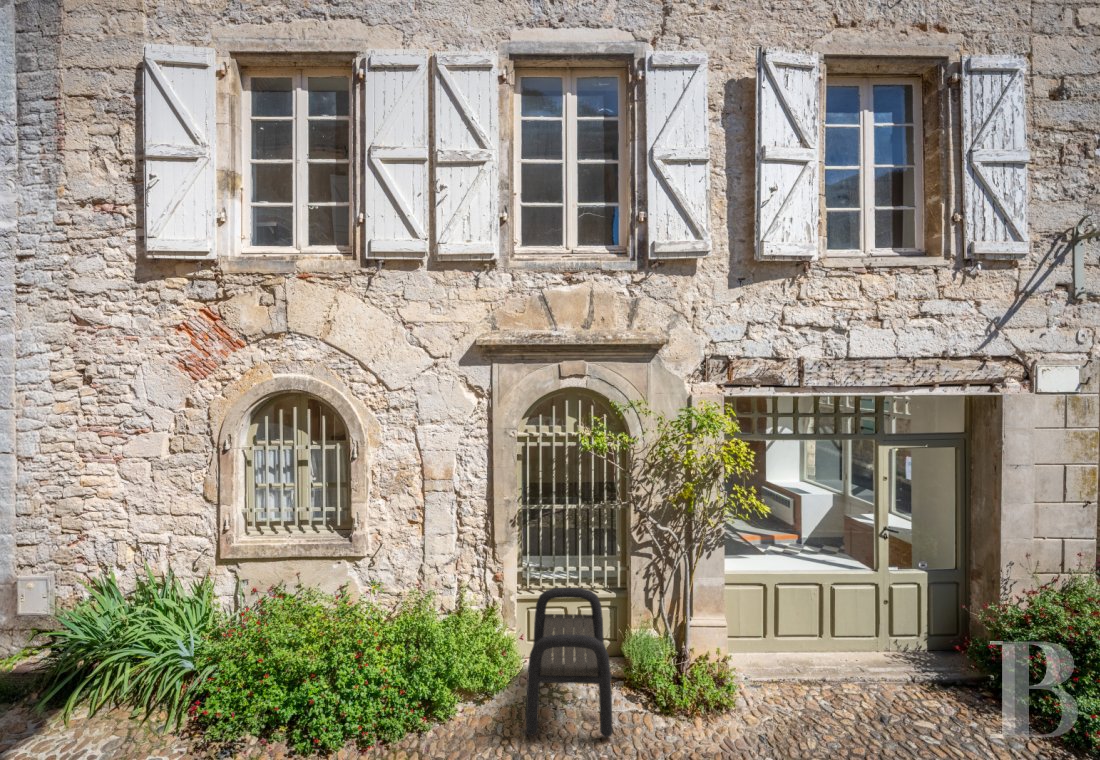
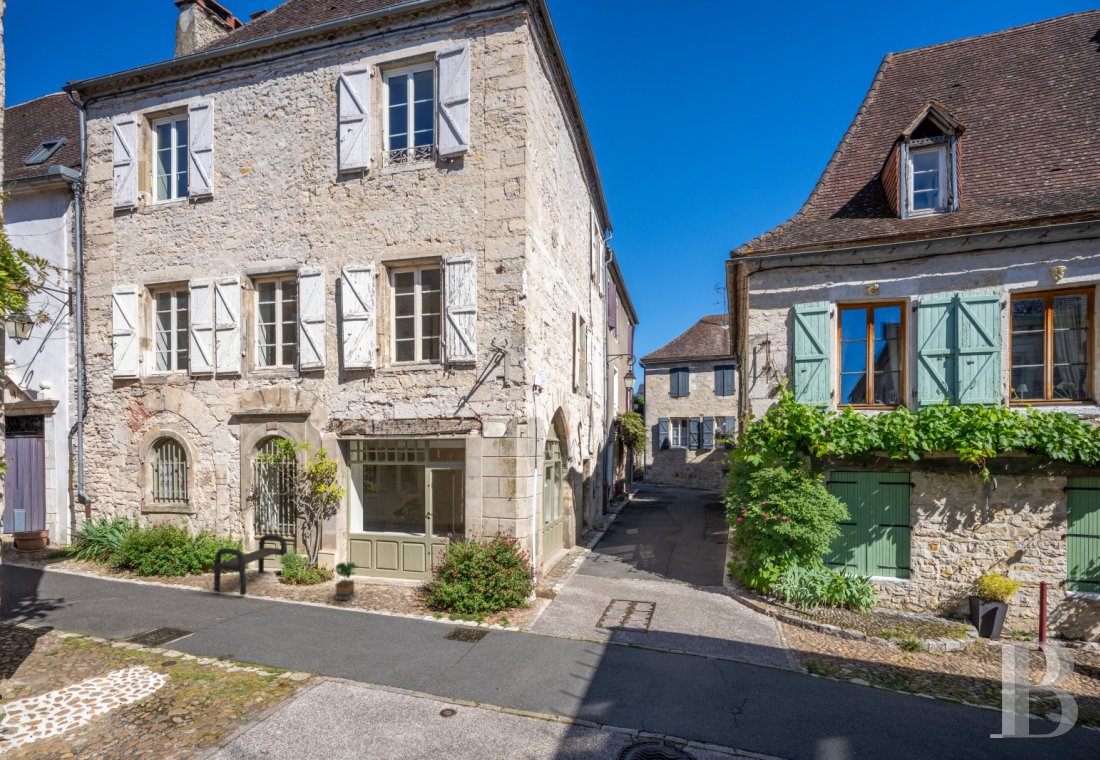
potted tree: none [792,637,851,720] -> present [335,562,357,600]

